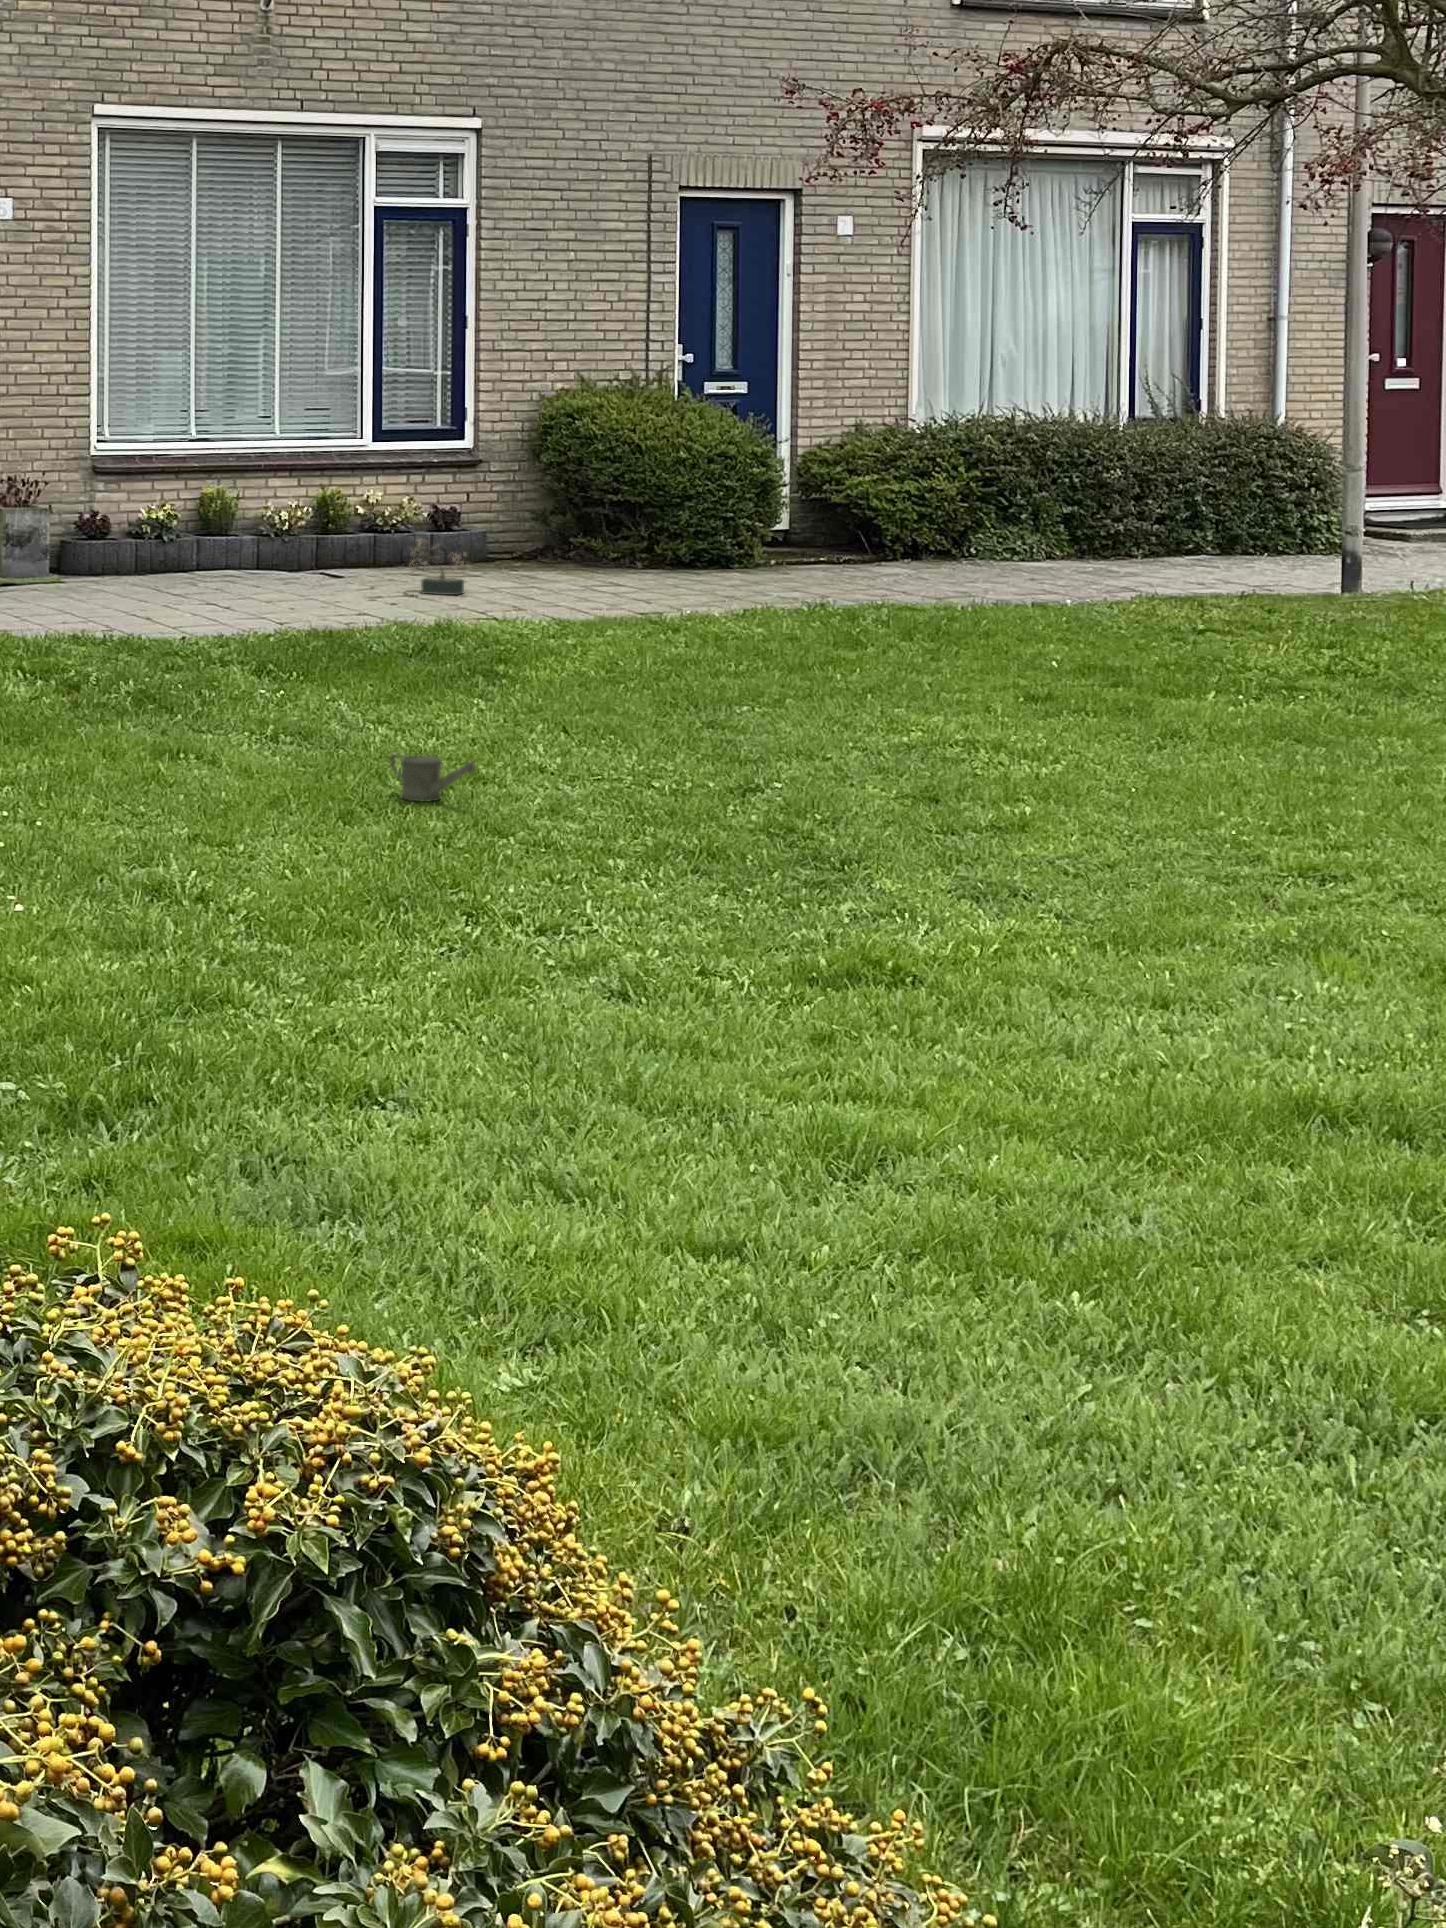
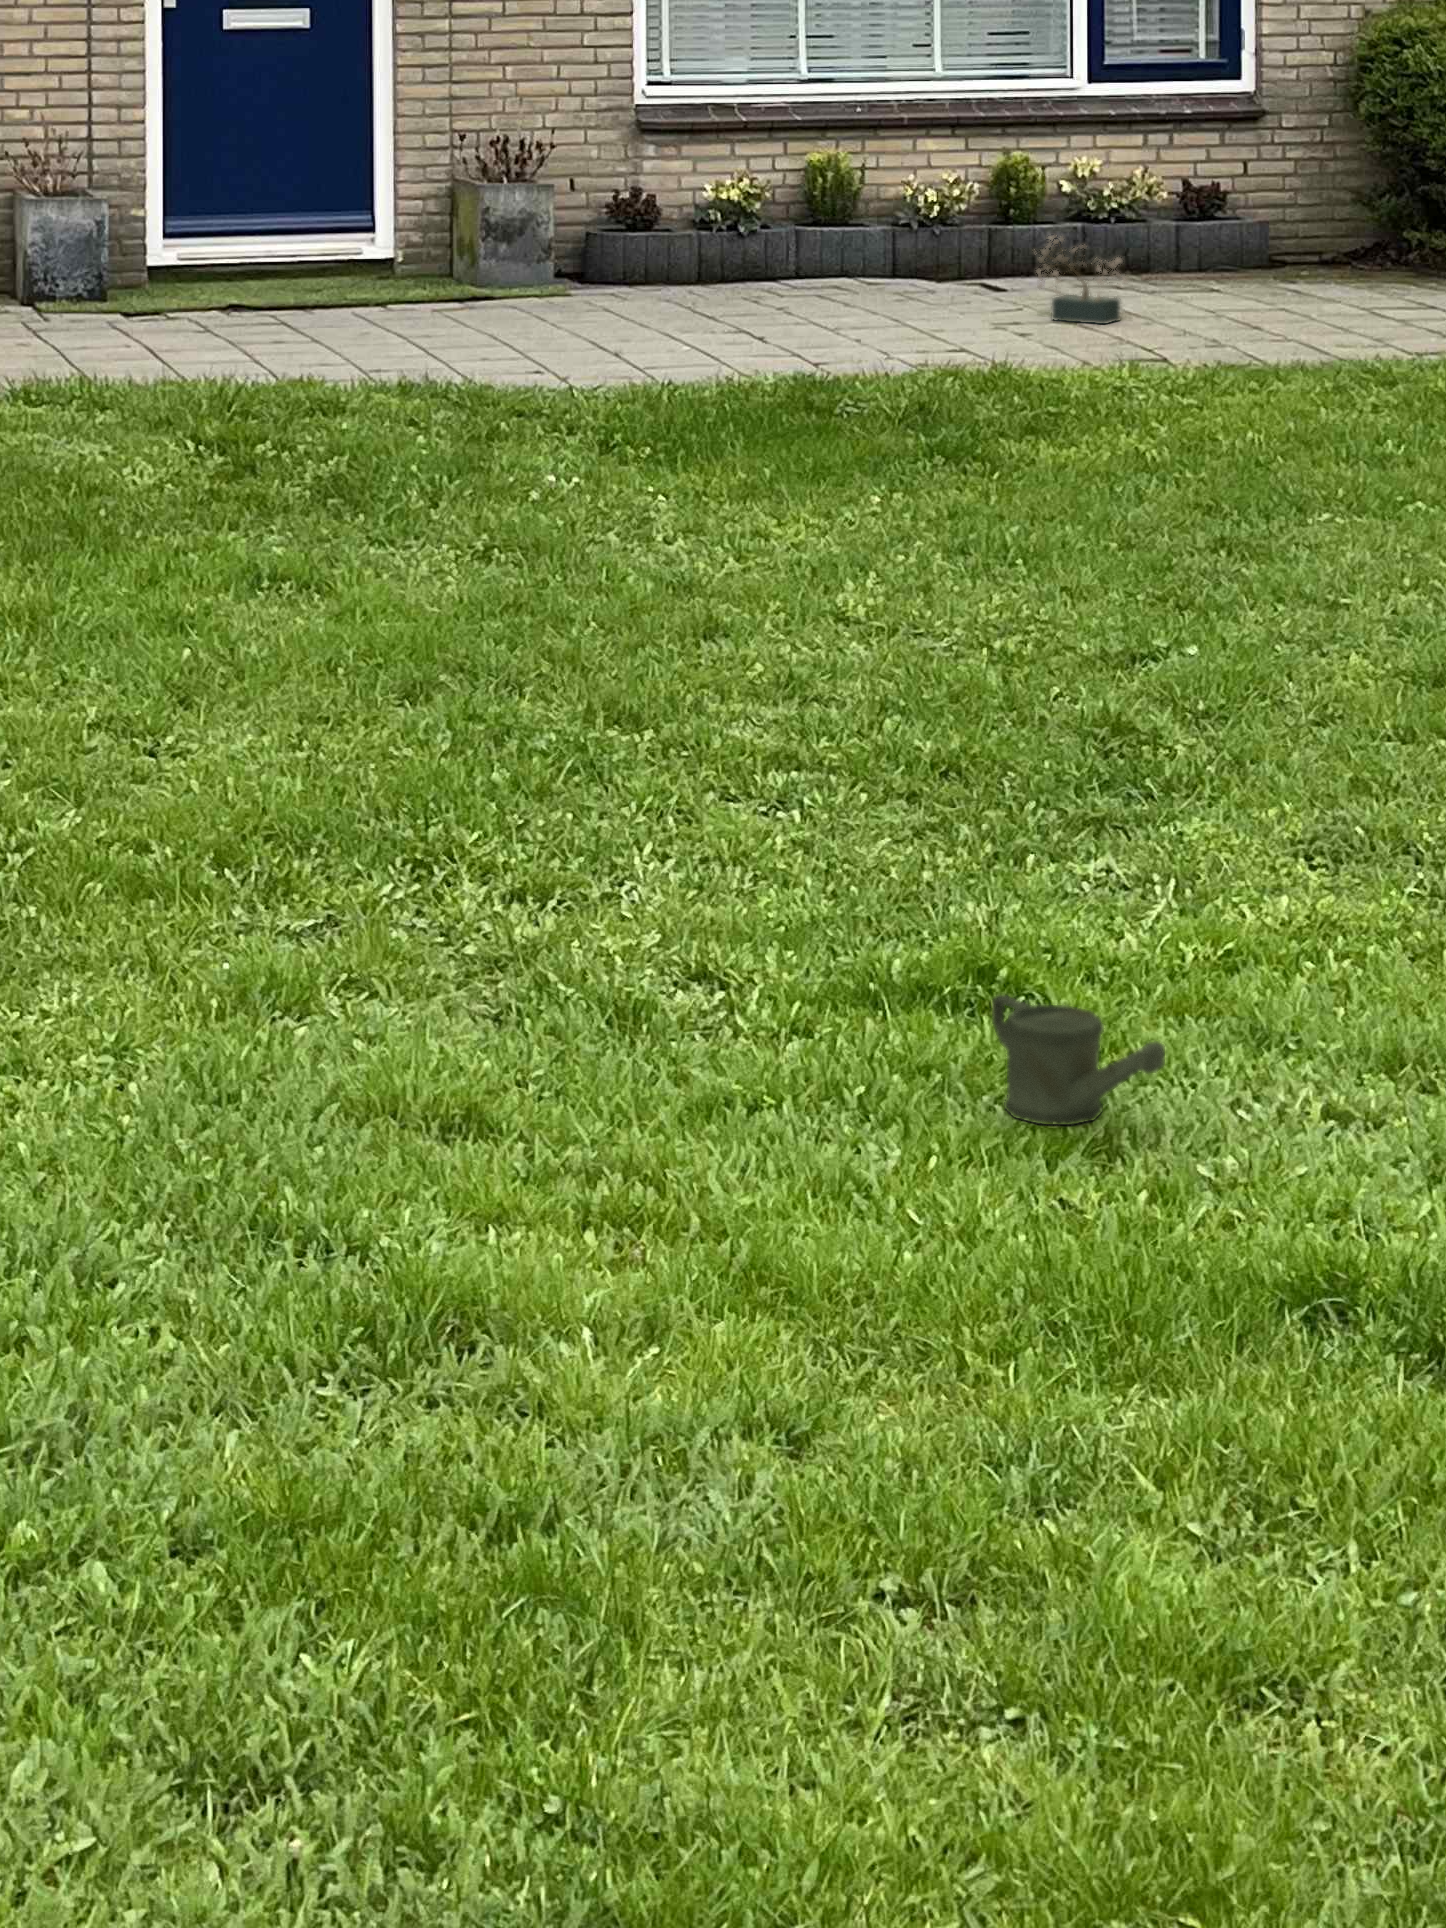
watering can: present [390,754,475,802] -> present [992,995,1165,1125]

